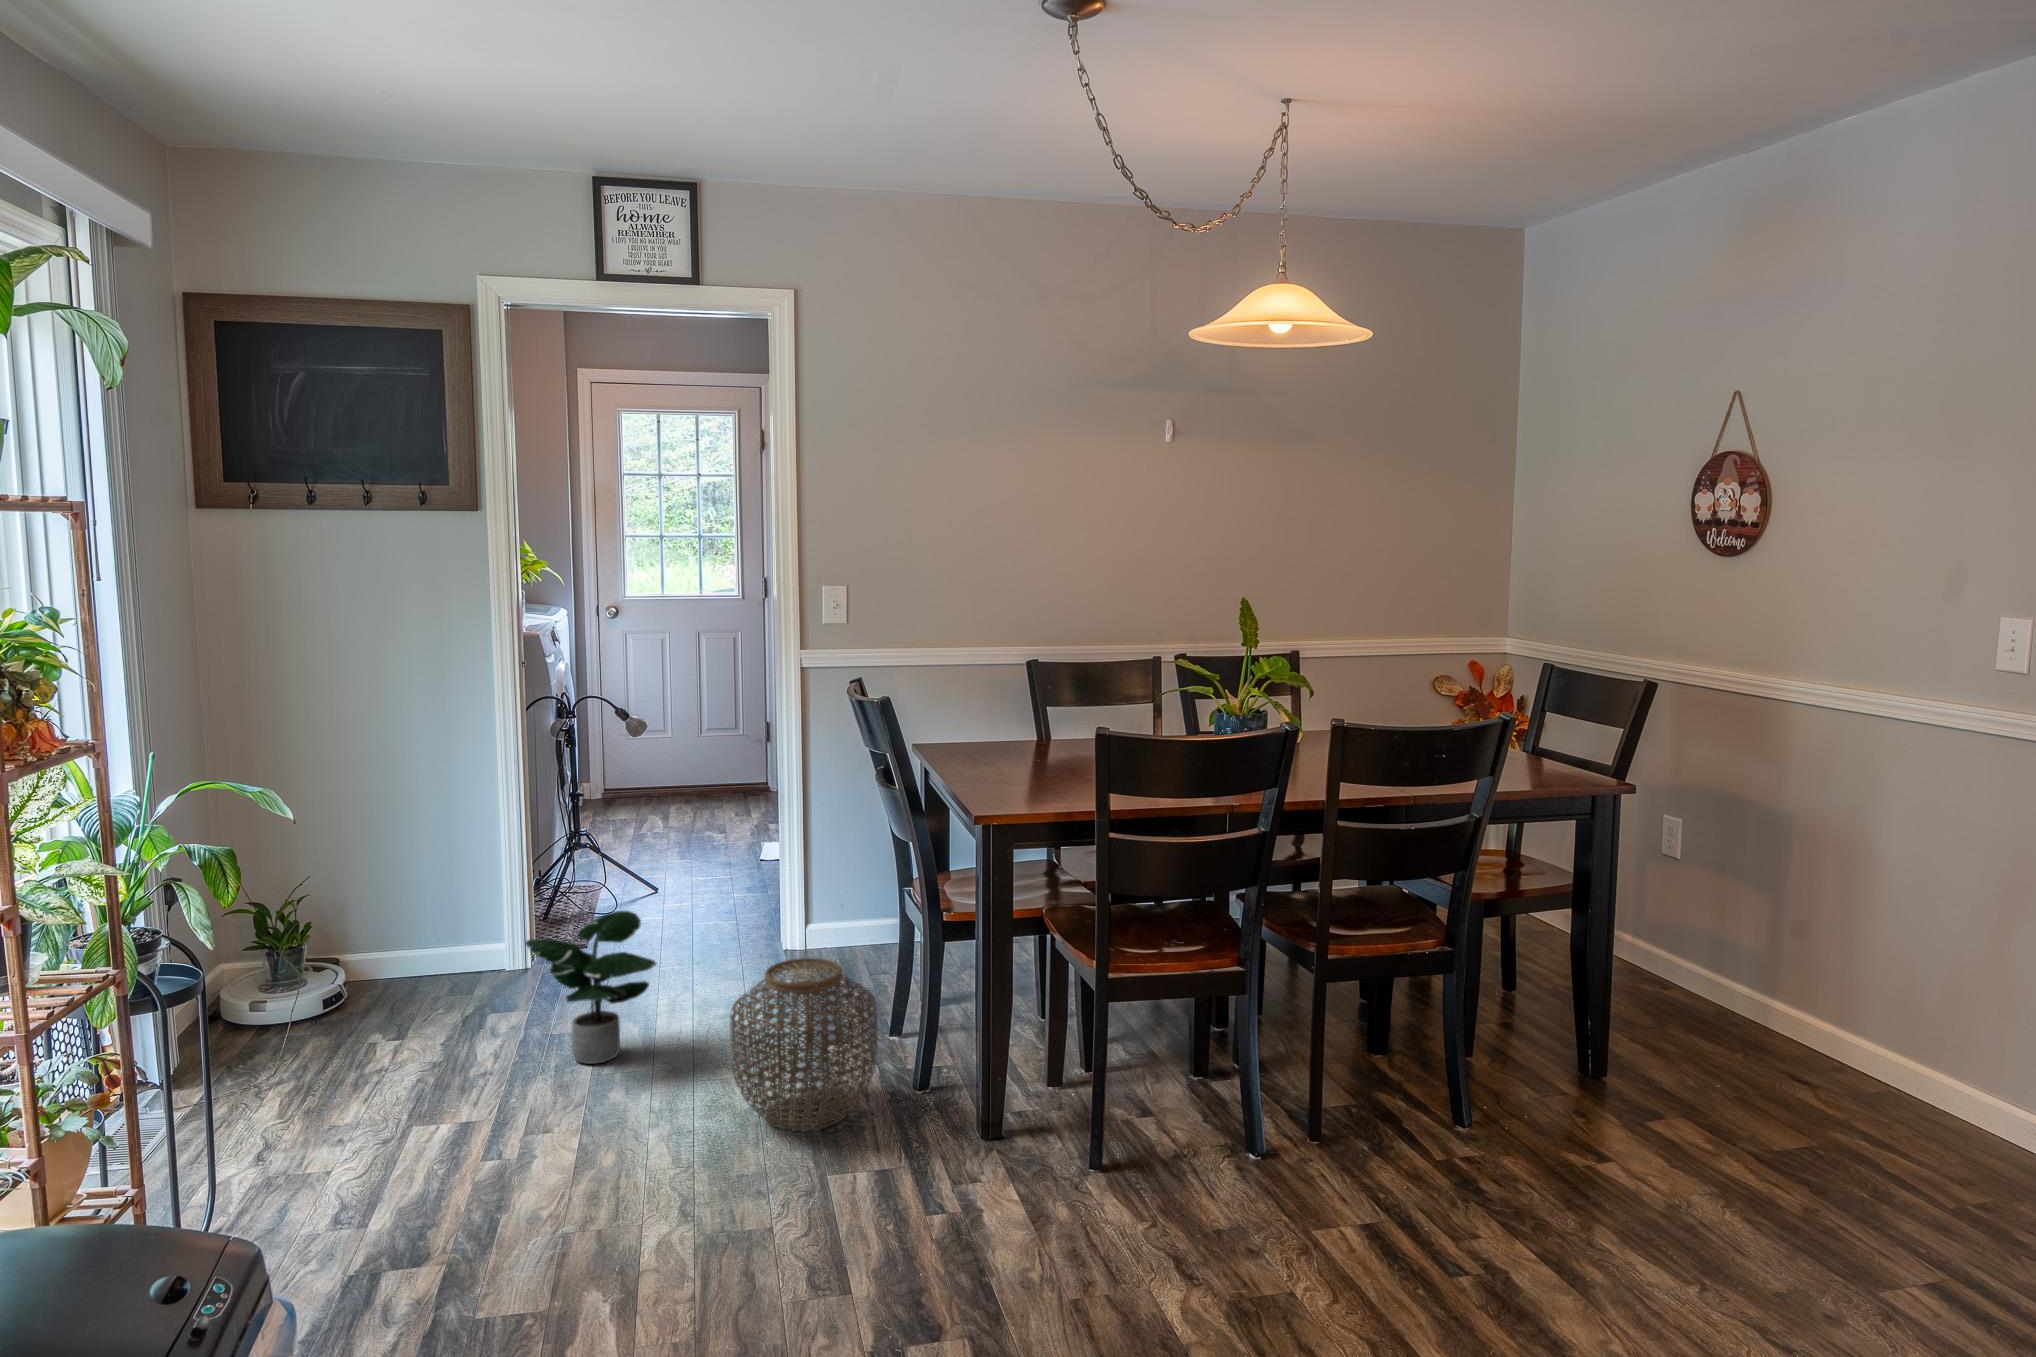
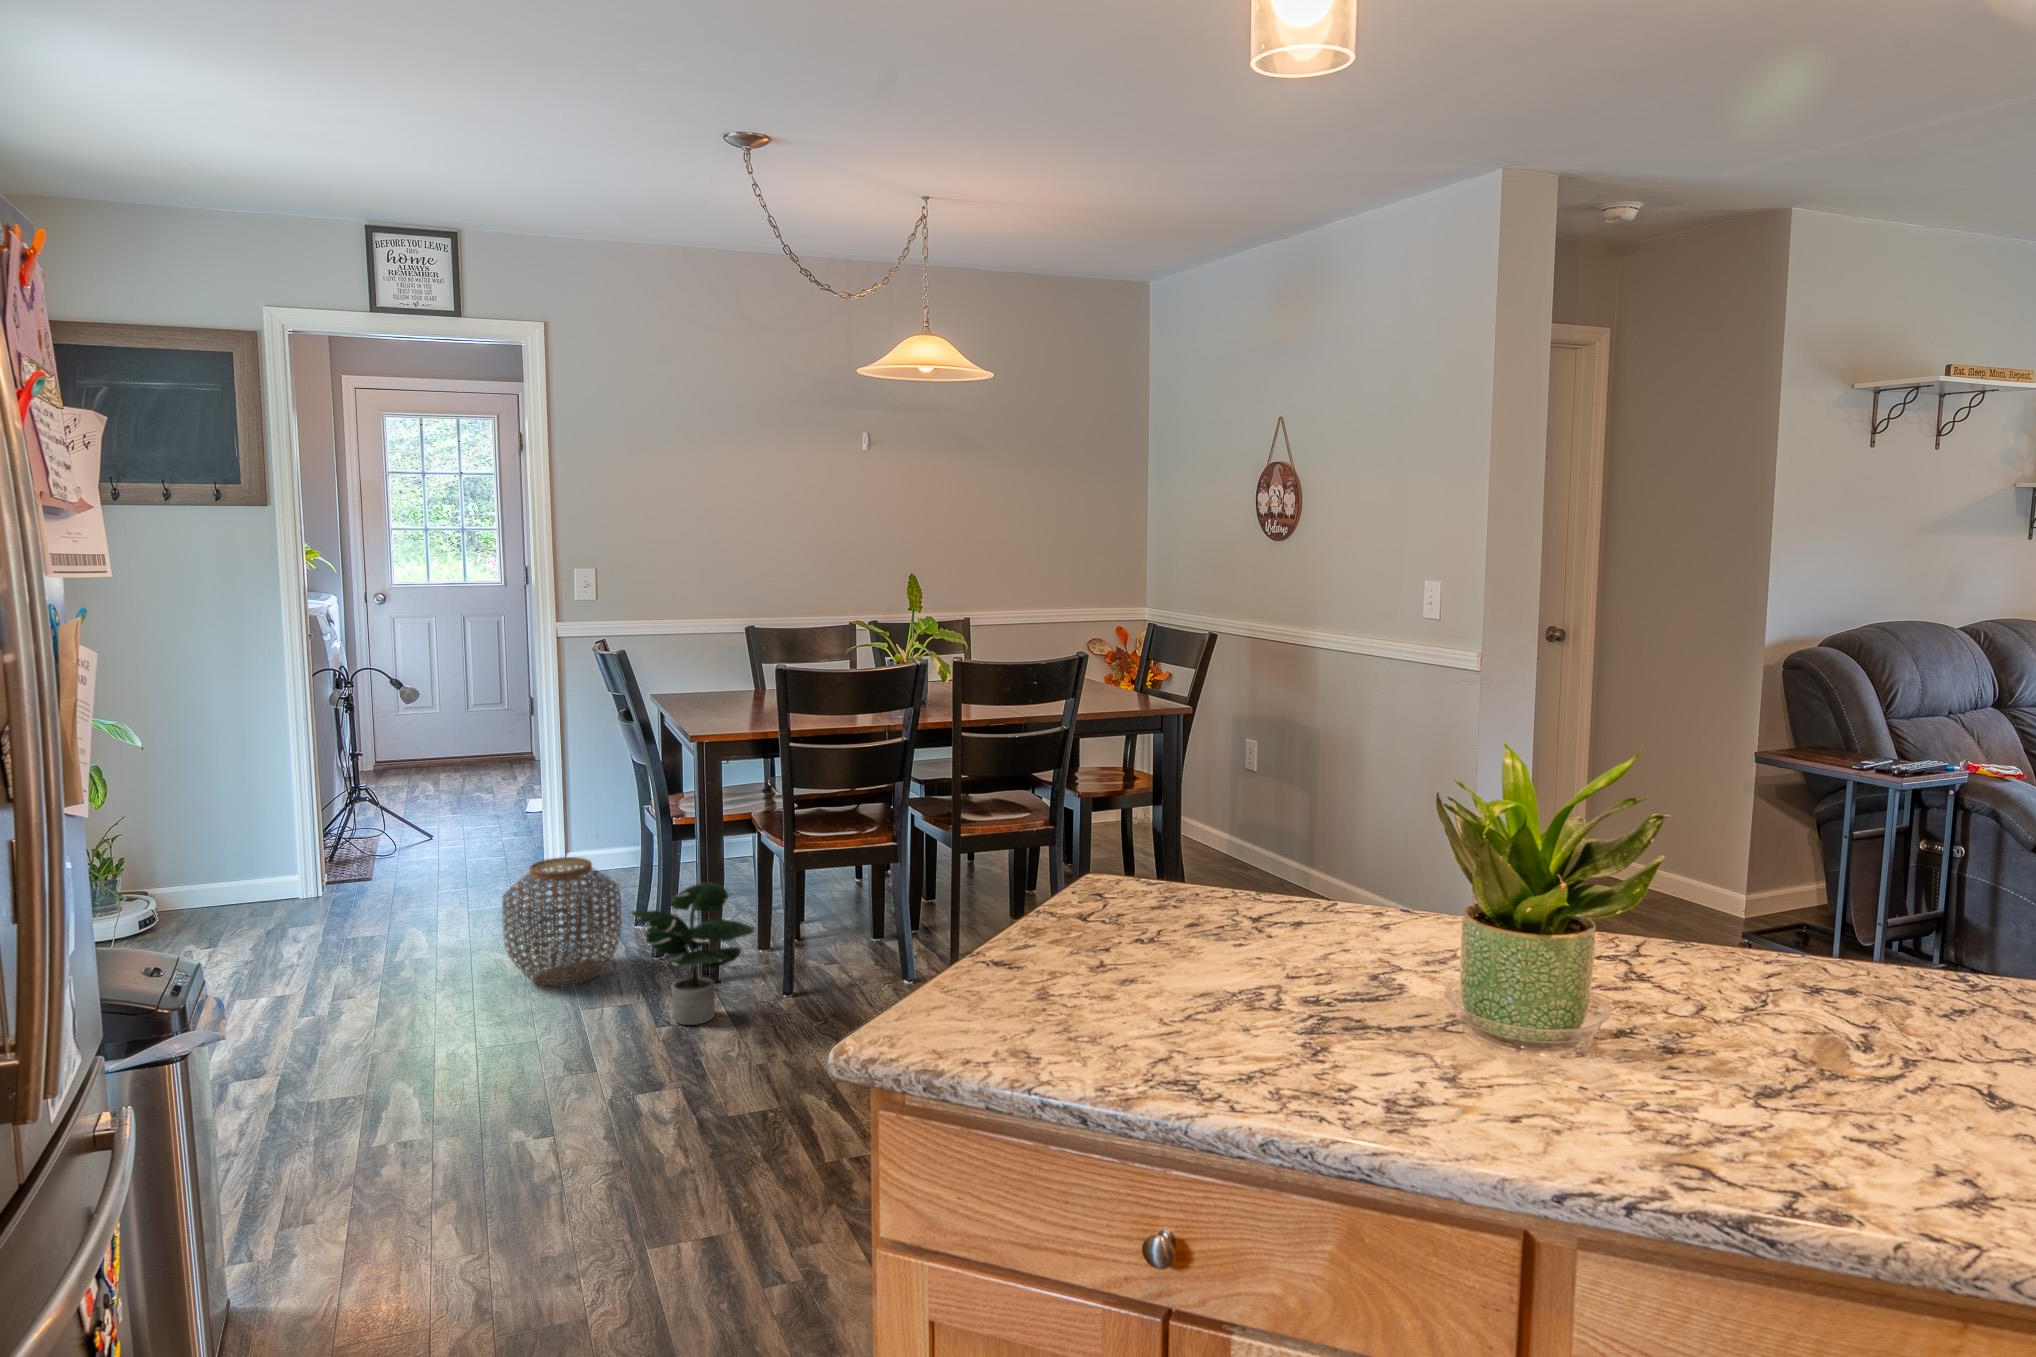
potted plant: present [526,911,656,1064] -> present [632,883,755,1025]

